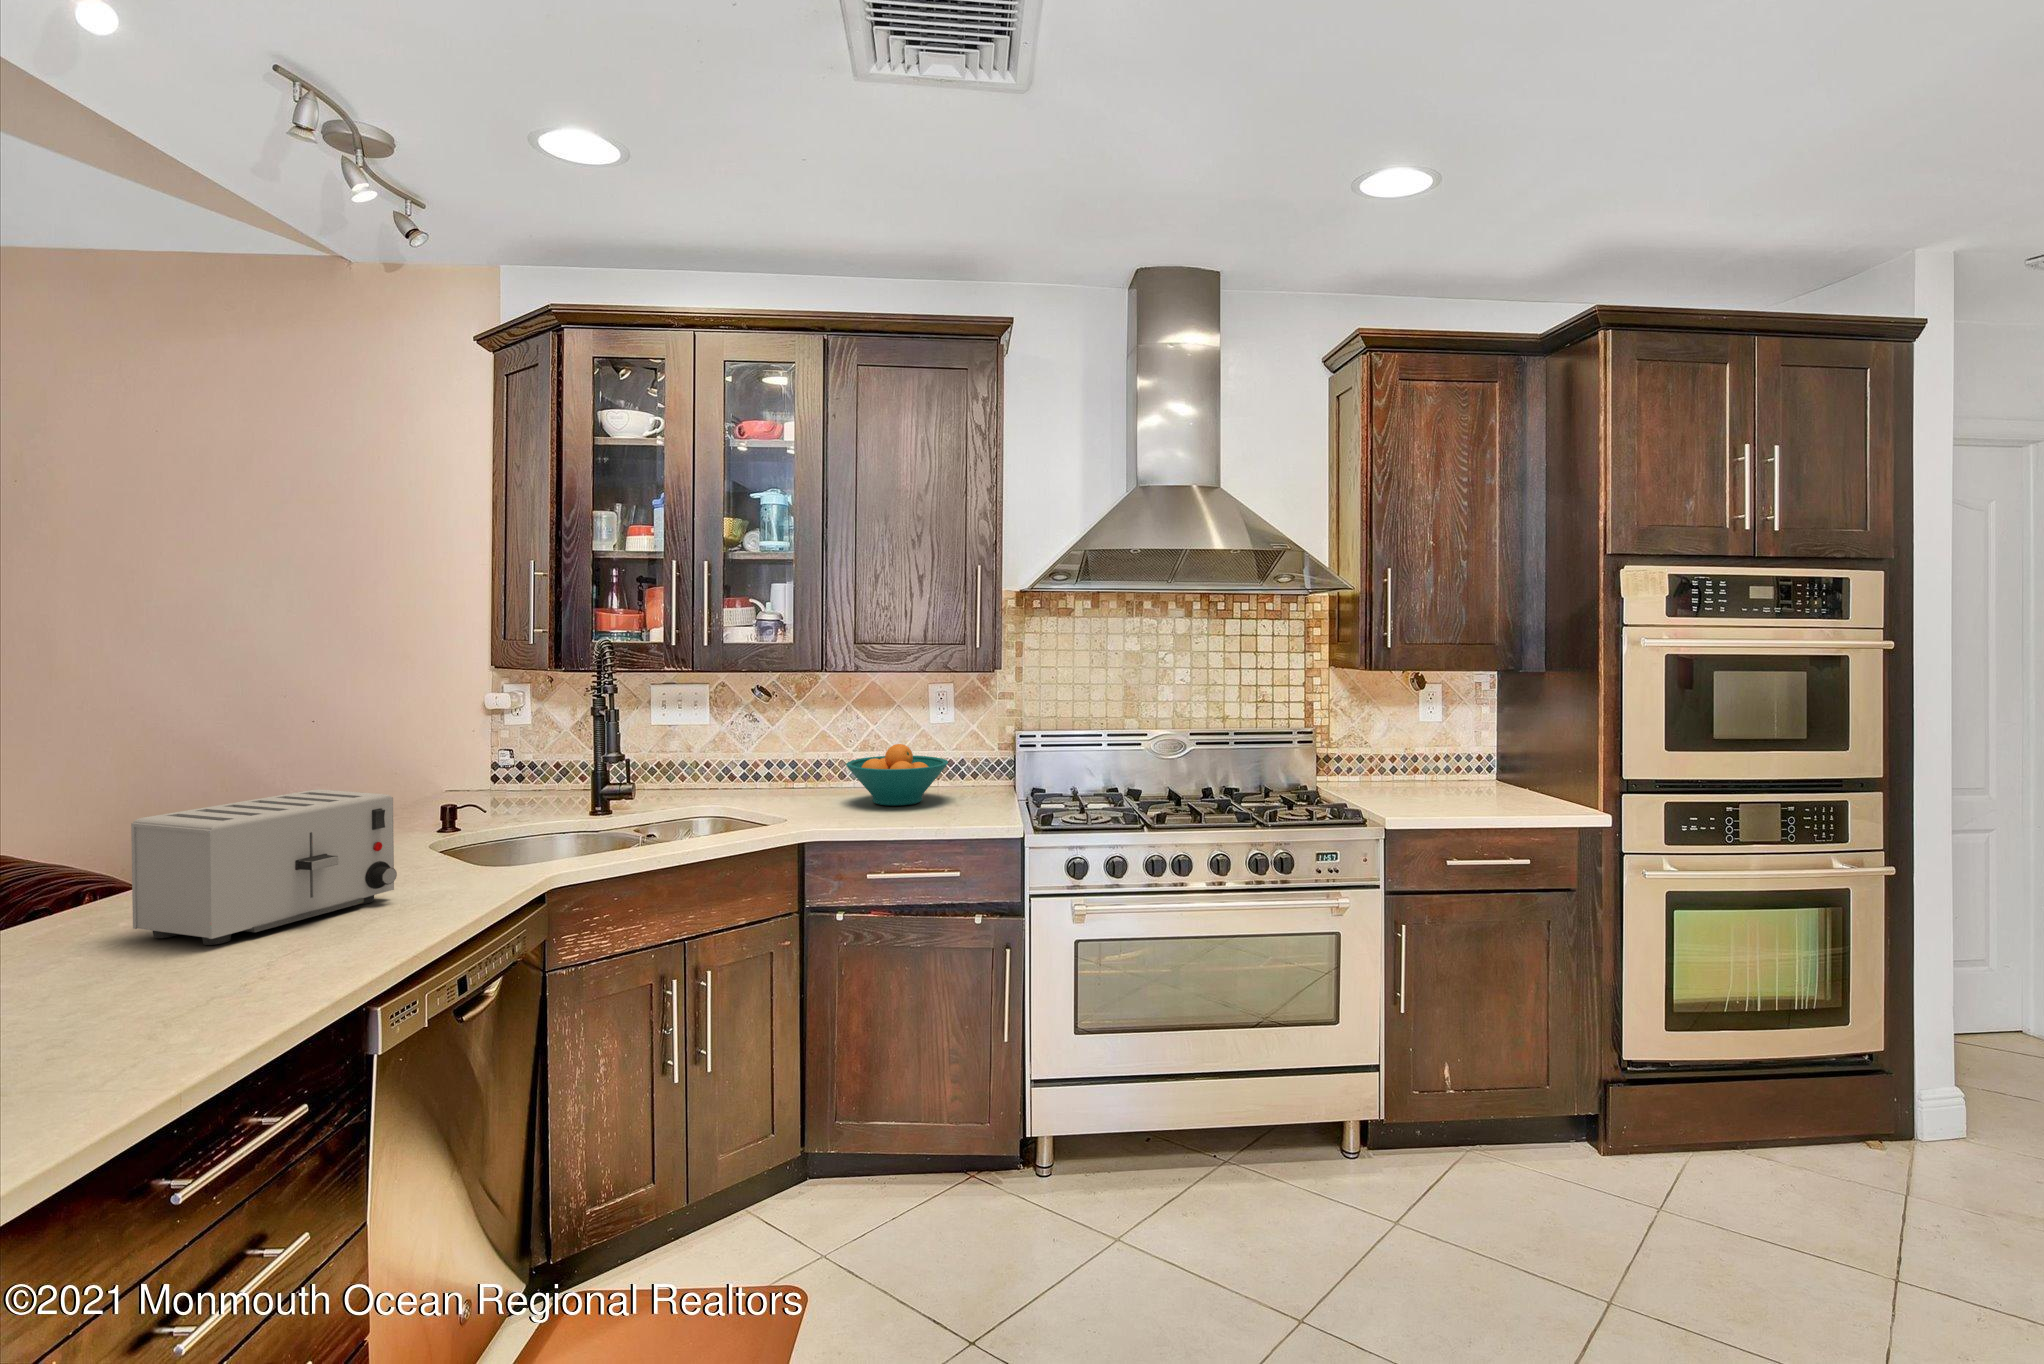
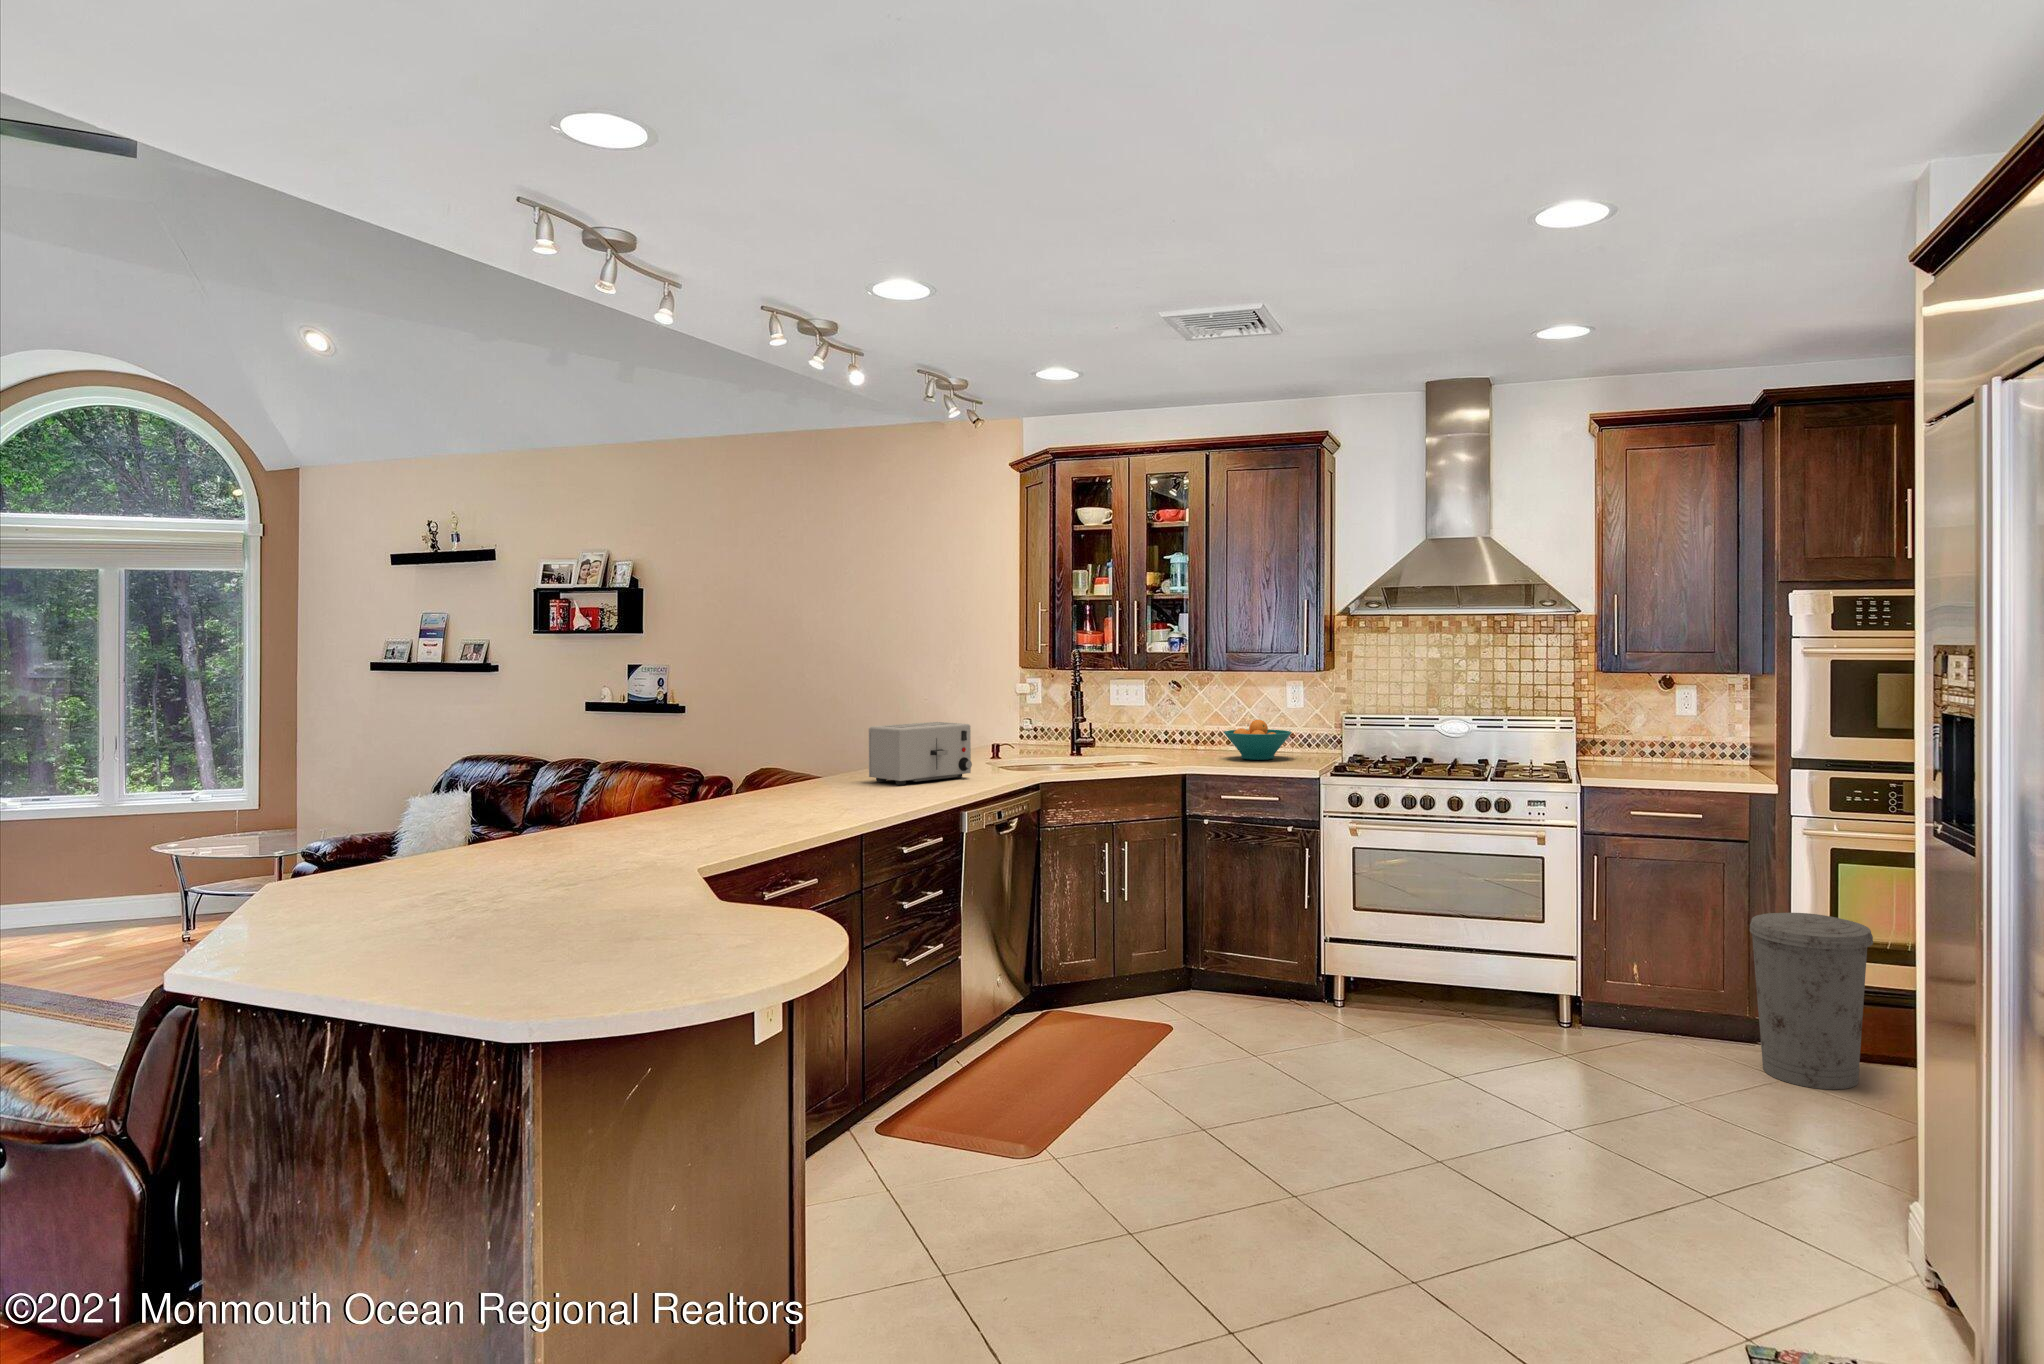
trash can: none [1580,975,1732,1213] -> present [1750,913,1873,1089]

